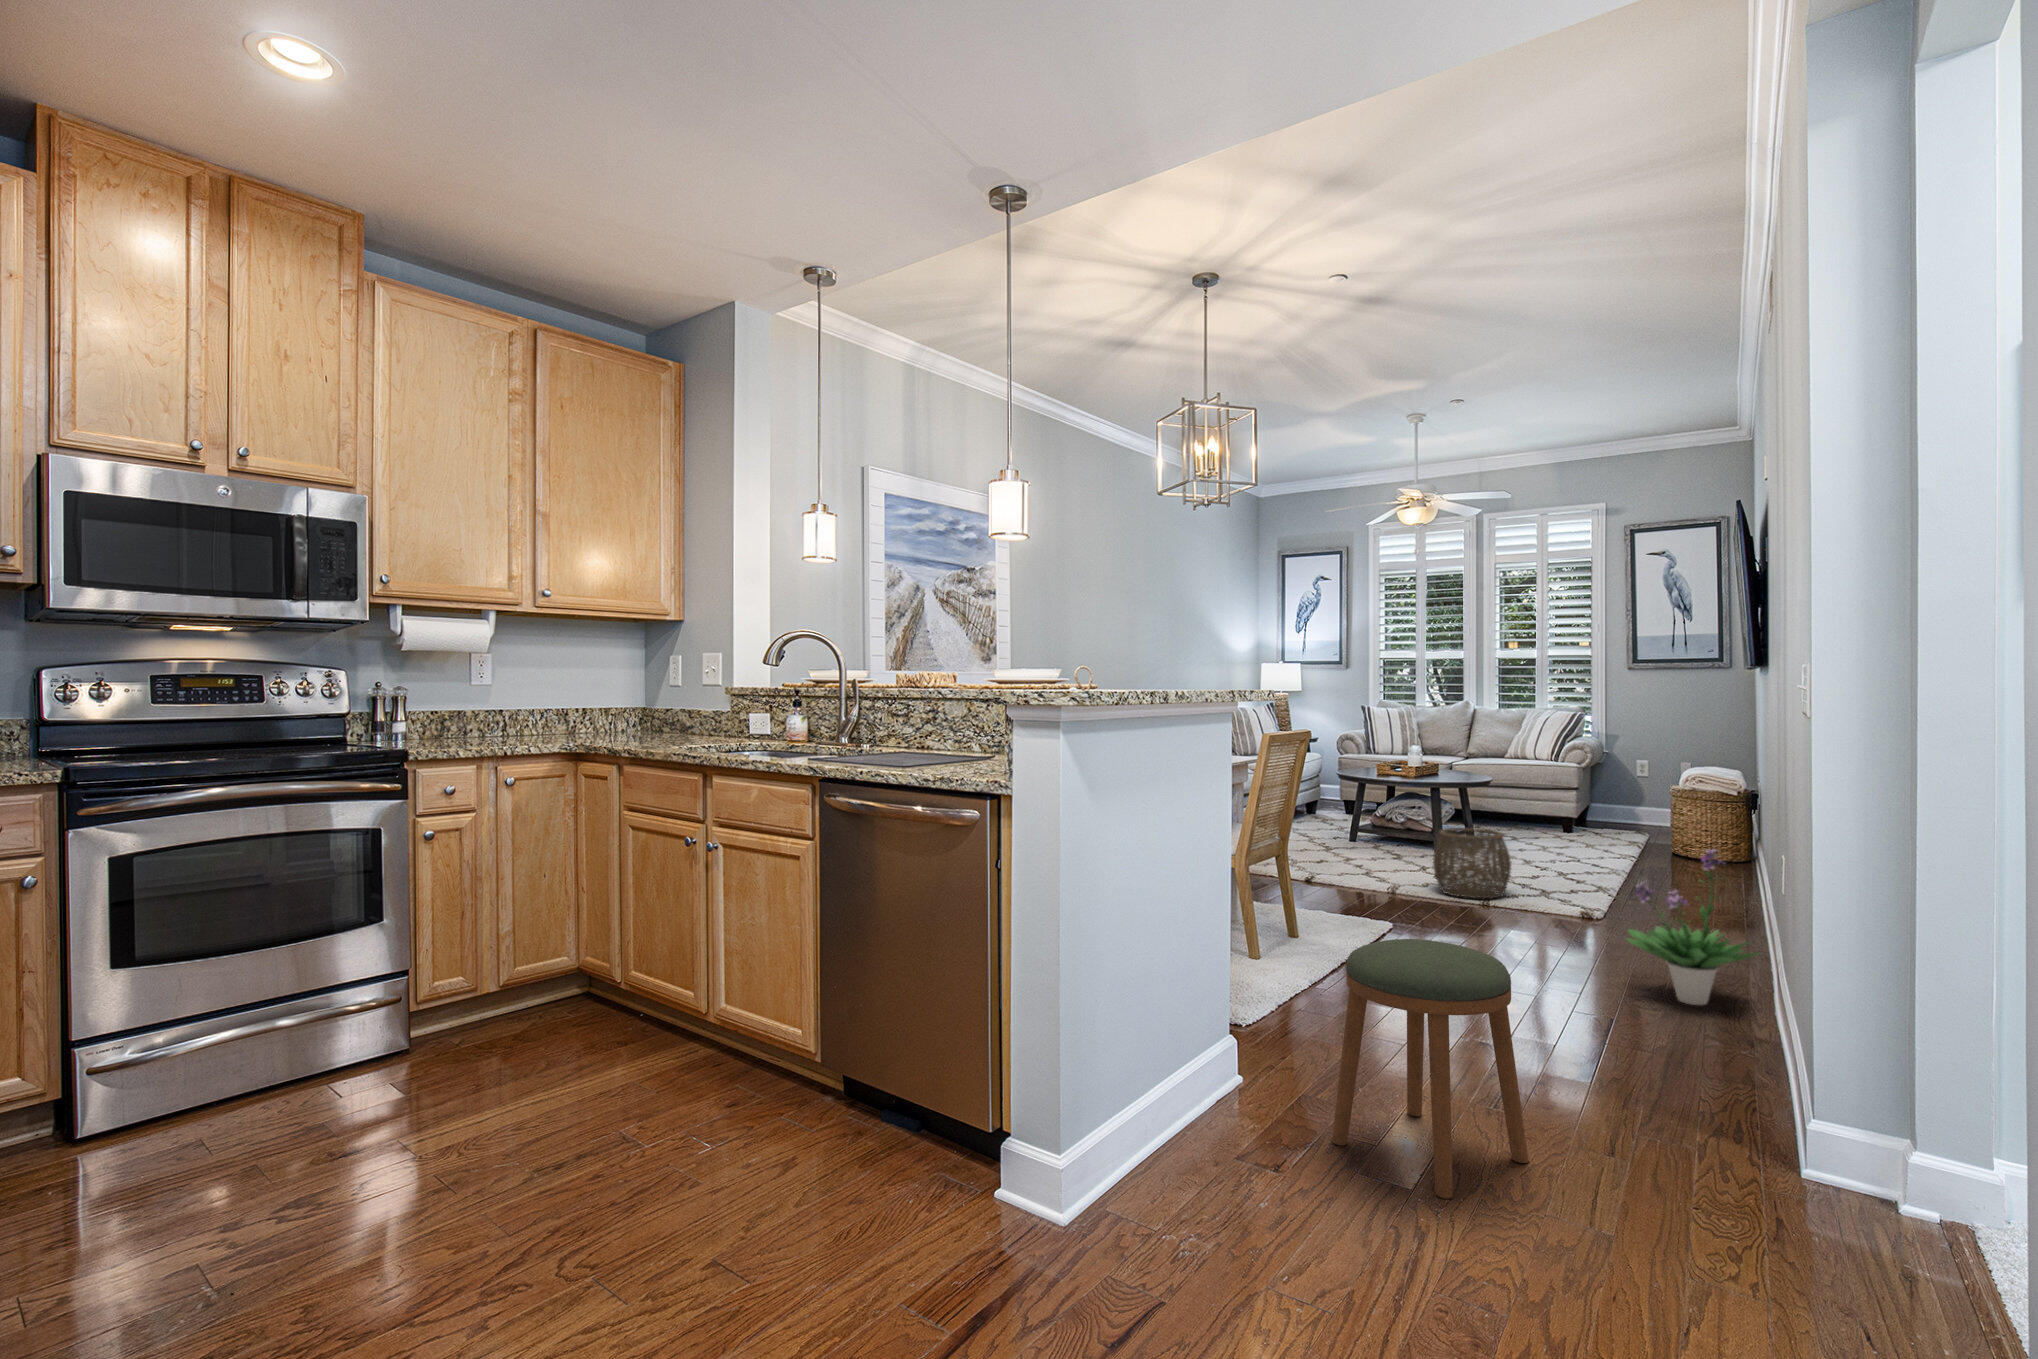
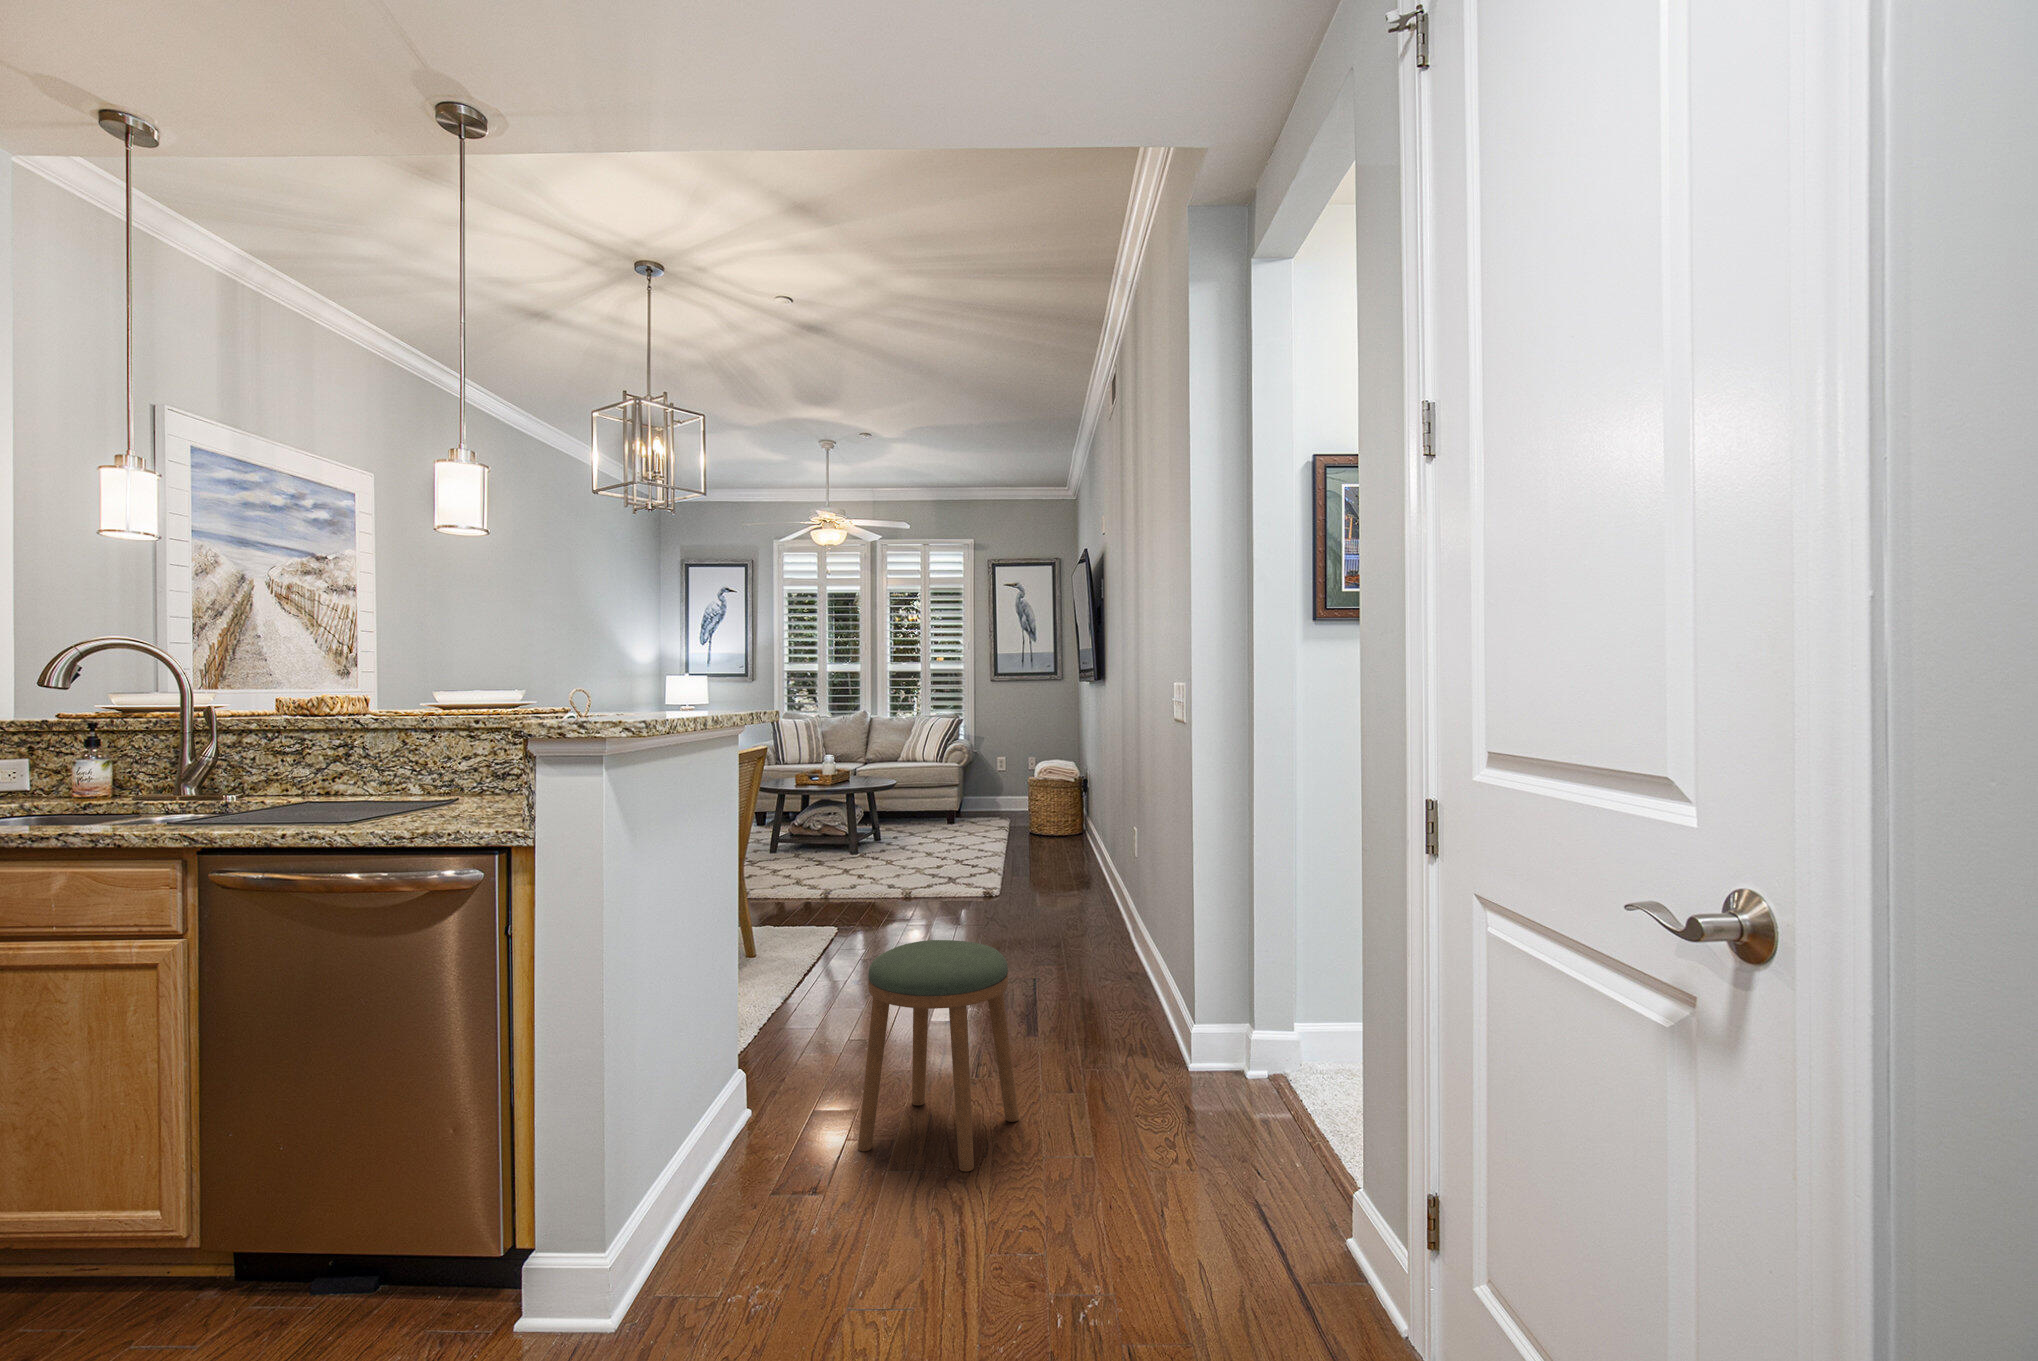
woven basket: present [1433,828,1511,899] -> none [861,829,928,895]
potted plant: present [1626,849,1760,1005] -> none [1037,830,1130,959]

